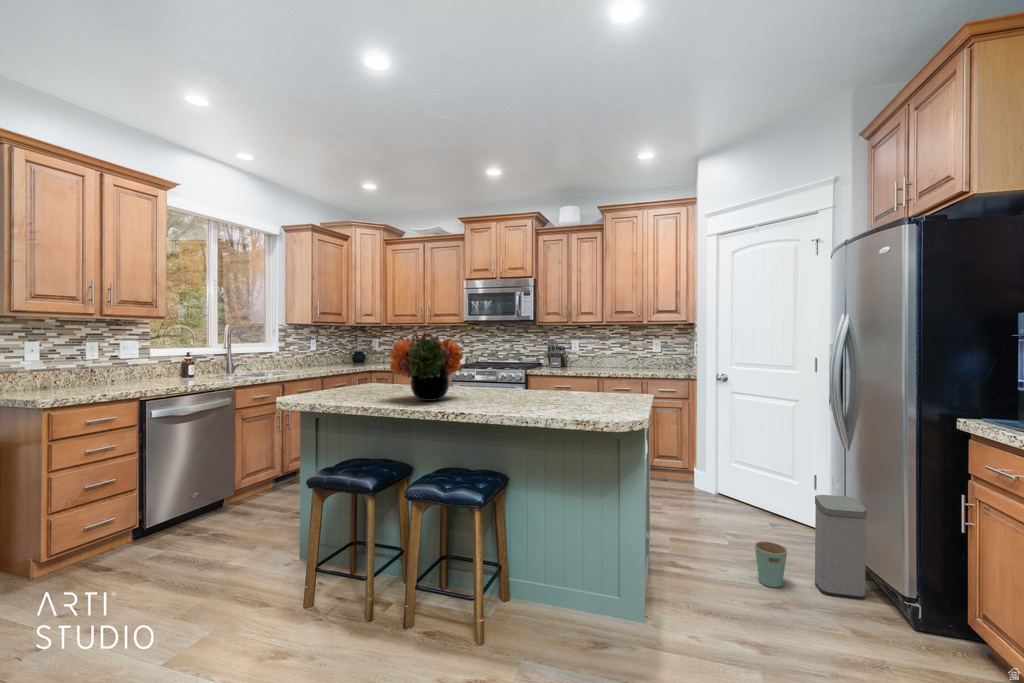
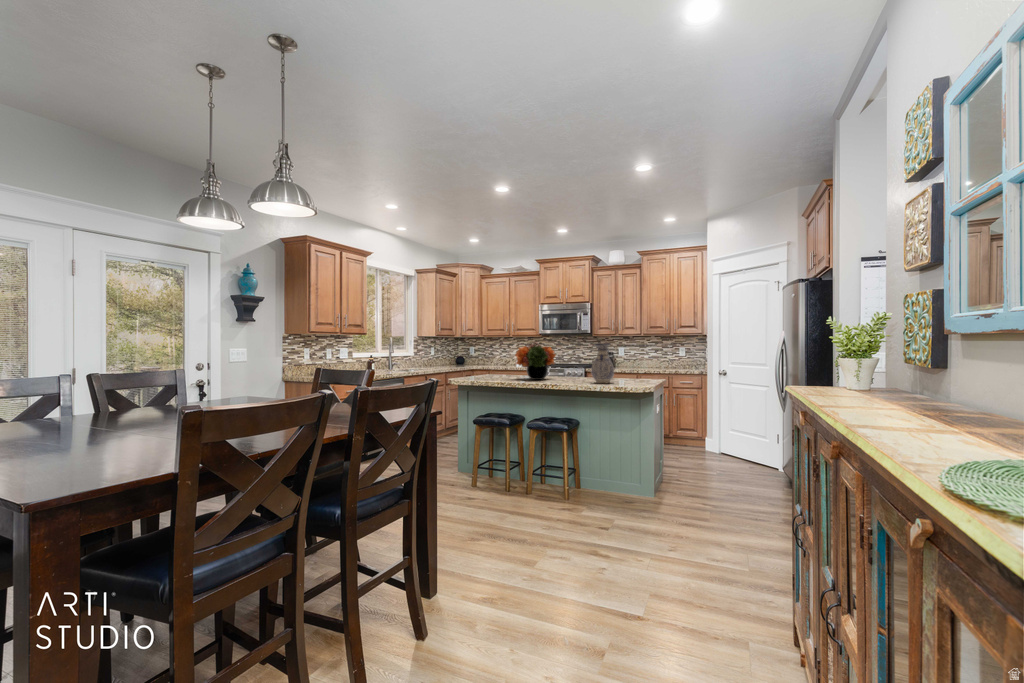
vase: none [525,335,568,411] -> present [591,344,614,383]
trash can: present [755,495,867,600] -> none [727,438,792,497]

